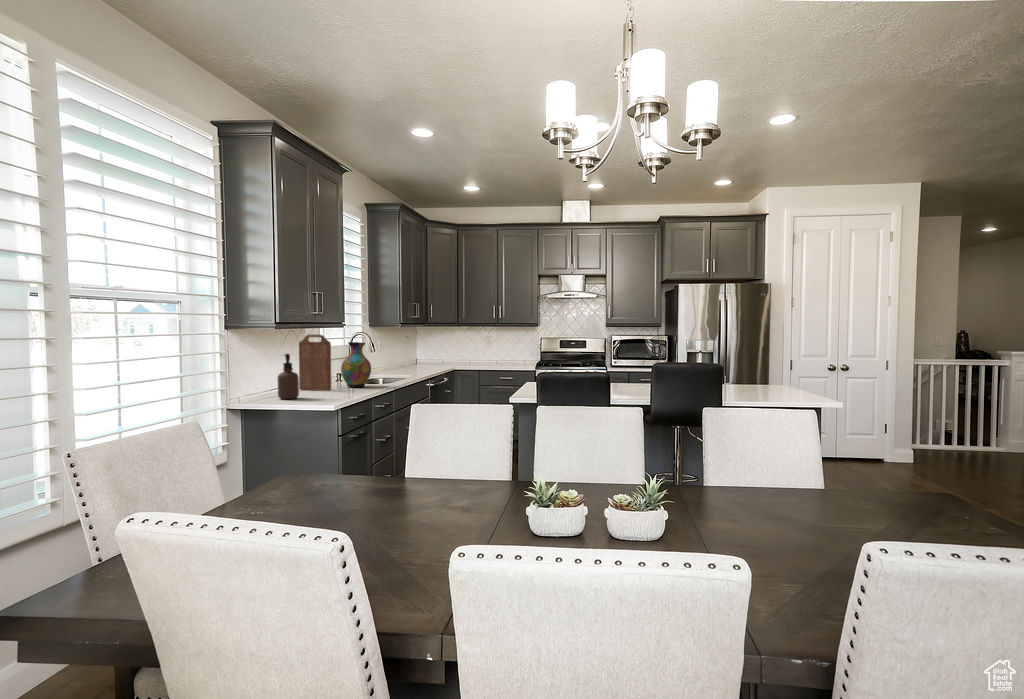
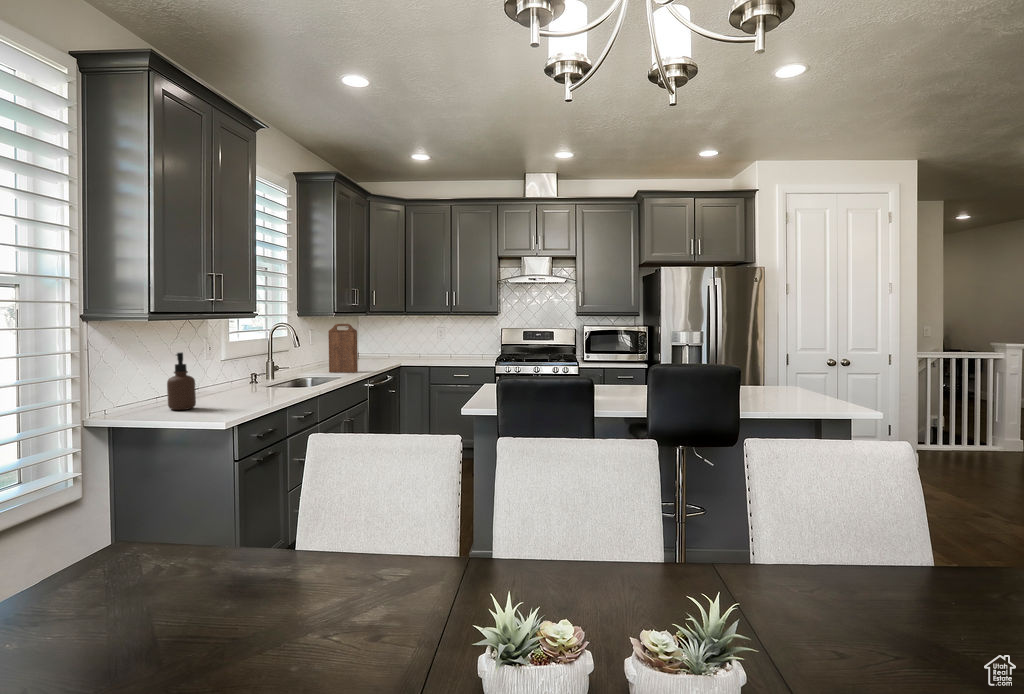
cutting board: present [299,334,331,390] -> present [328,324,358,372]
vase: present [341,342,371,387] -> none [257,337,295,392]

